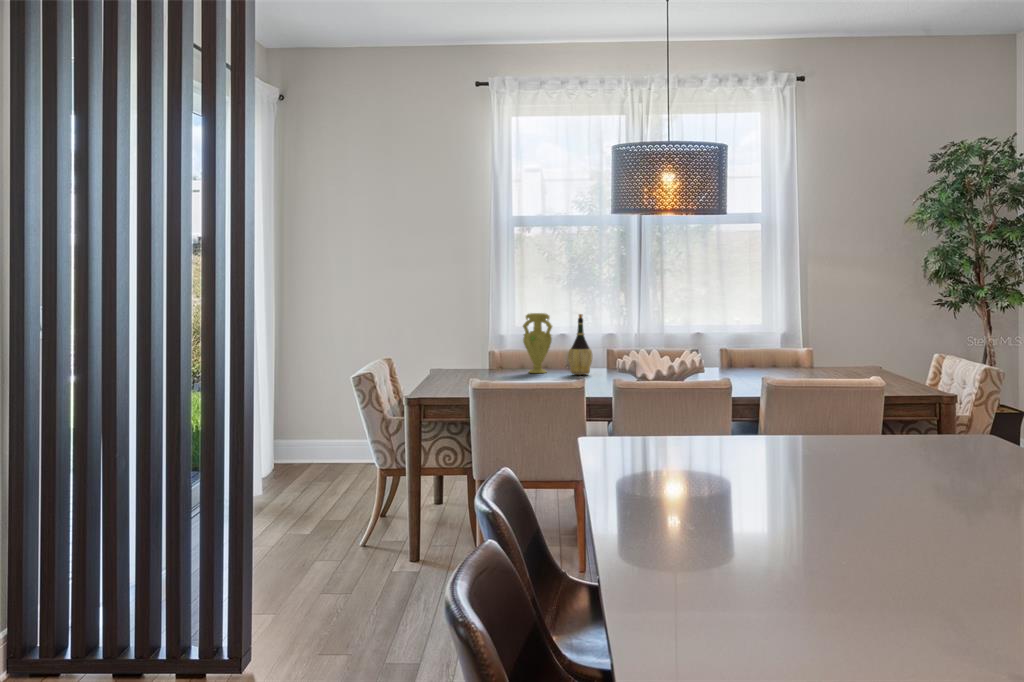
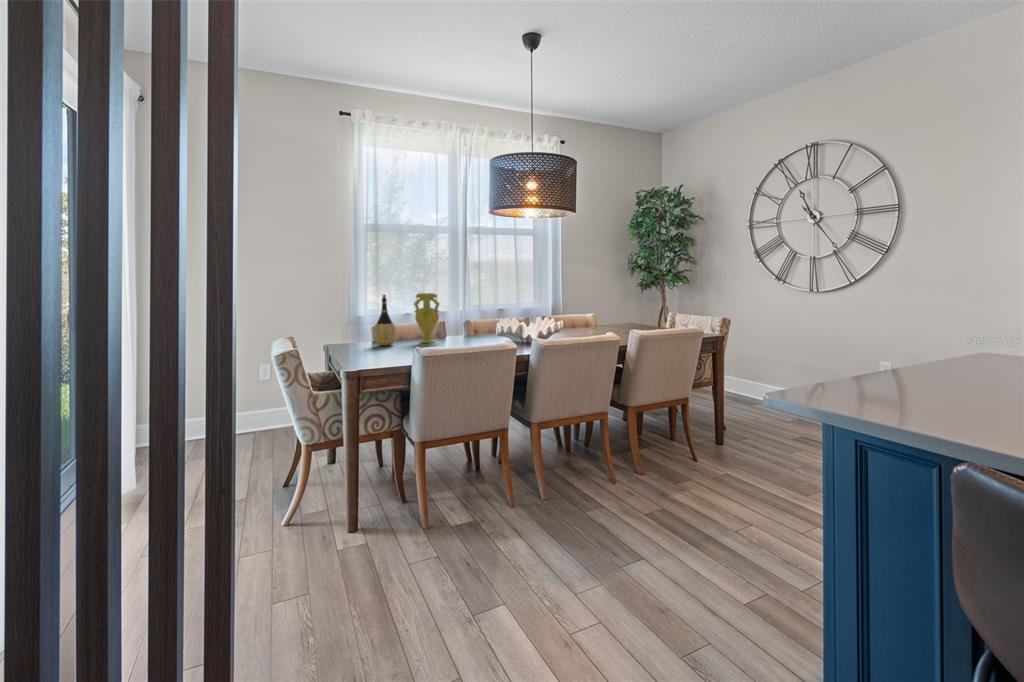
wine bottle: present [568,314,592,375] -> present [374,294,396,346]

